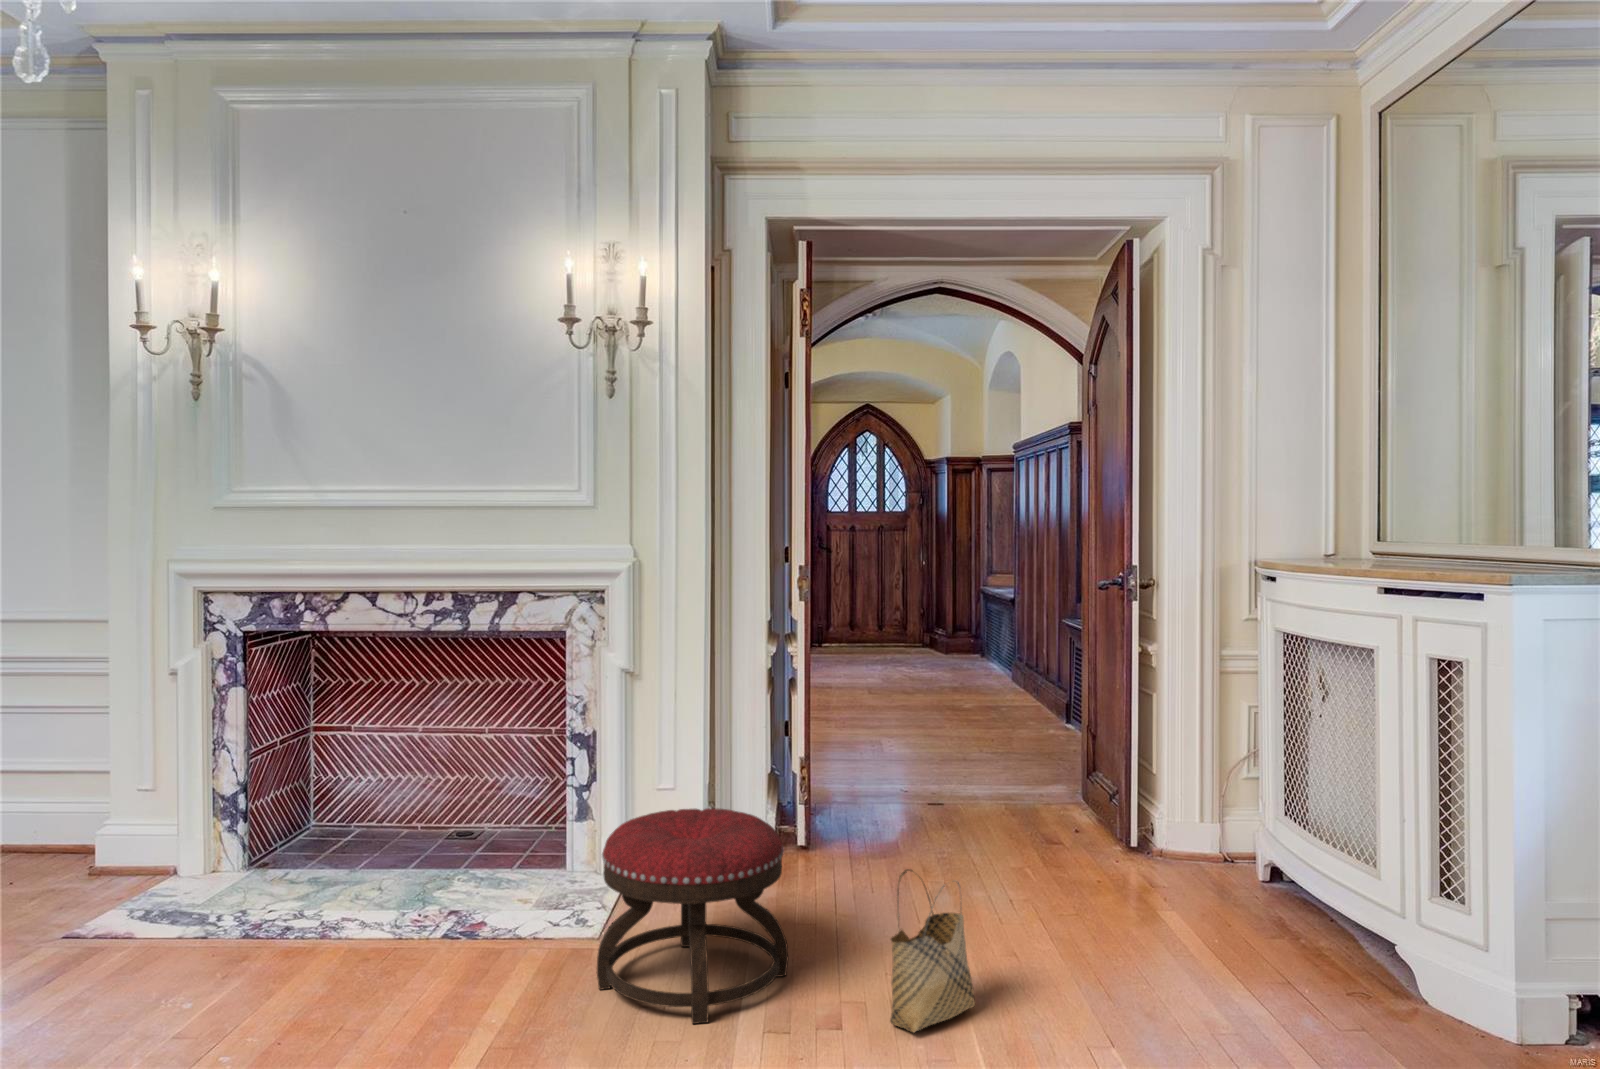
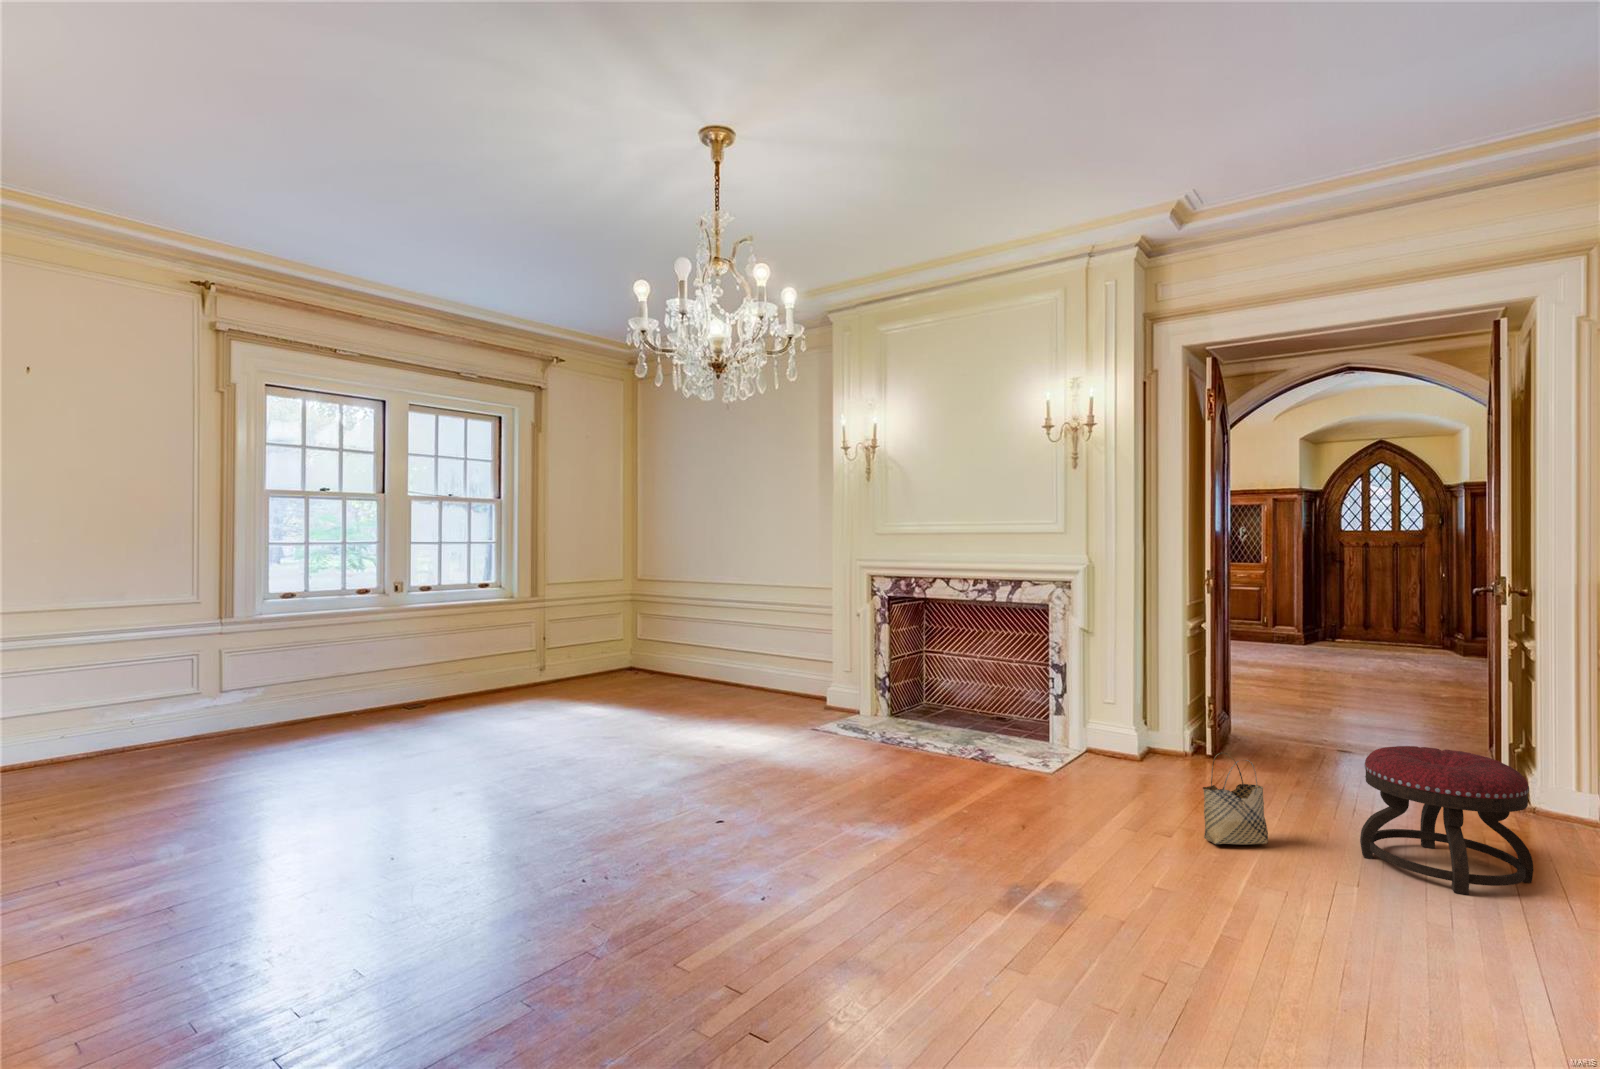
ottoman: present [597,808,788,1024] -> present [1360,746,1533,895]

